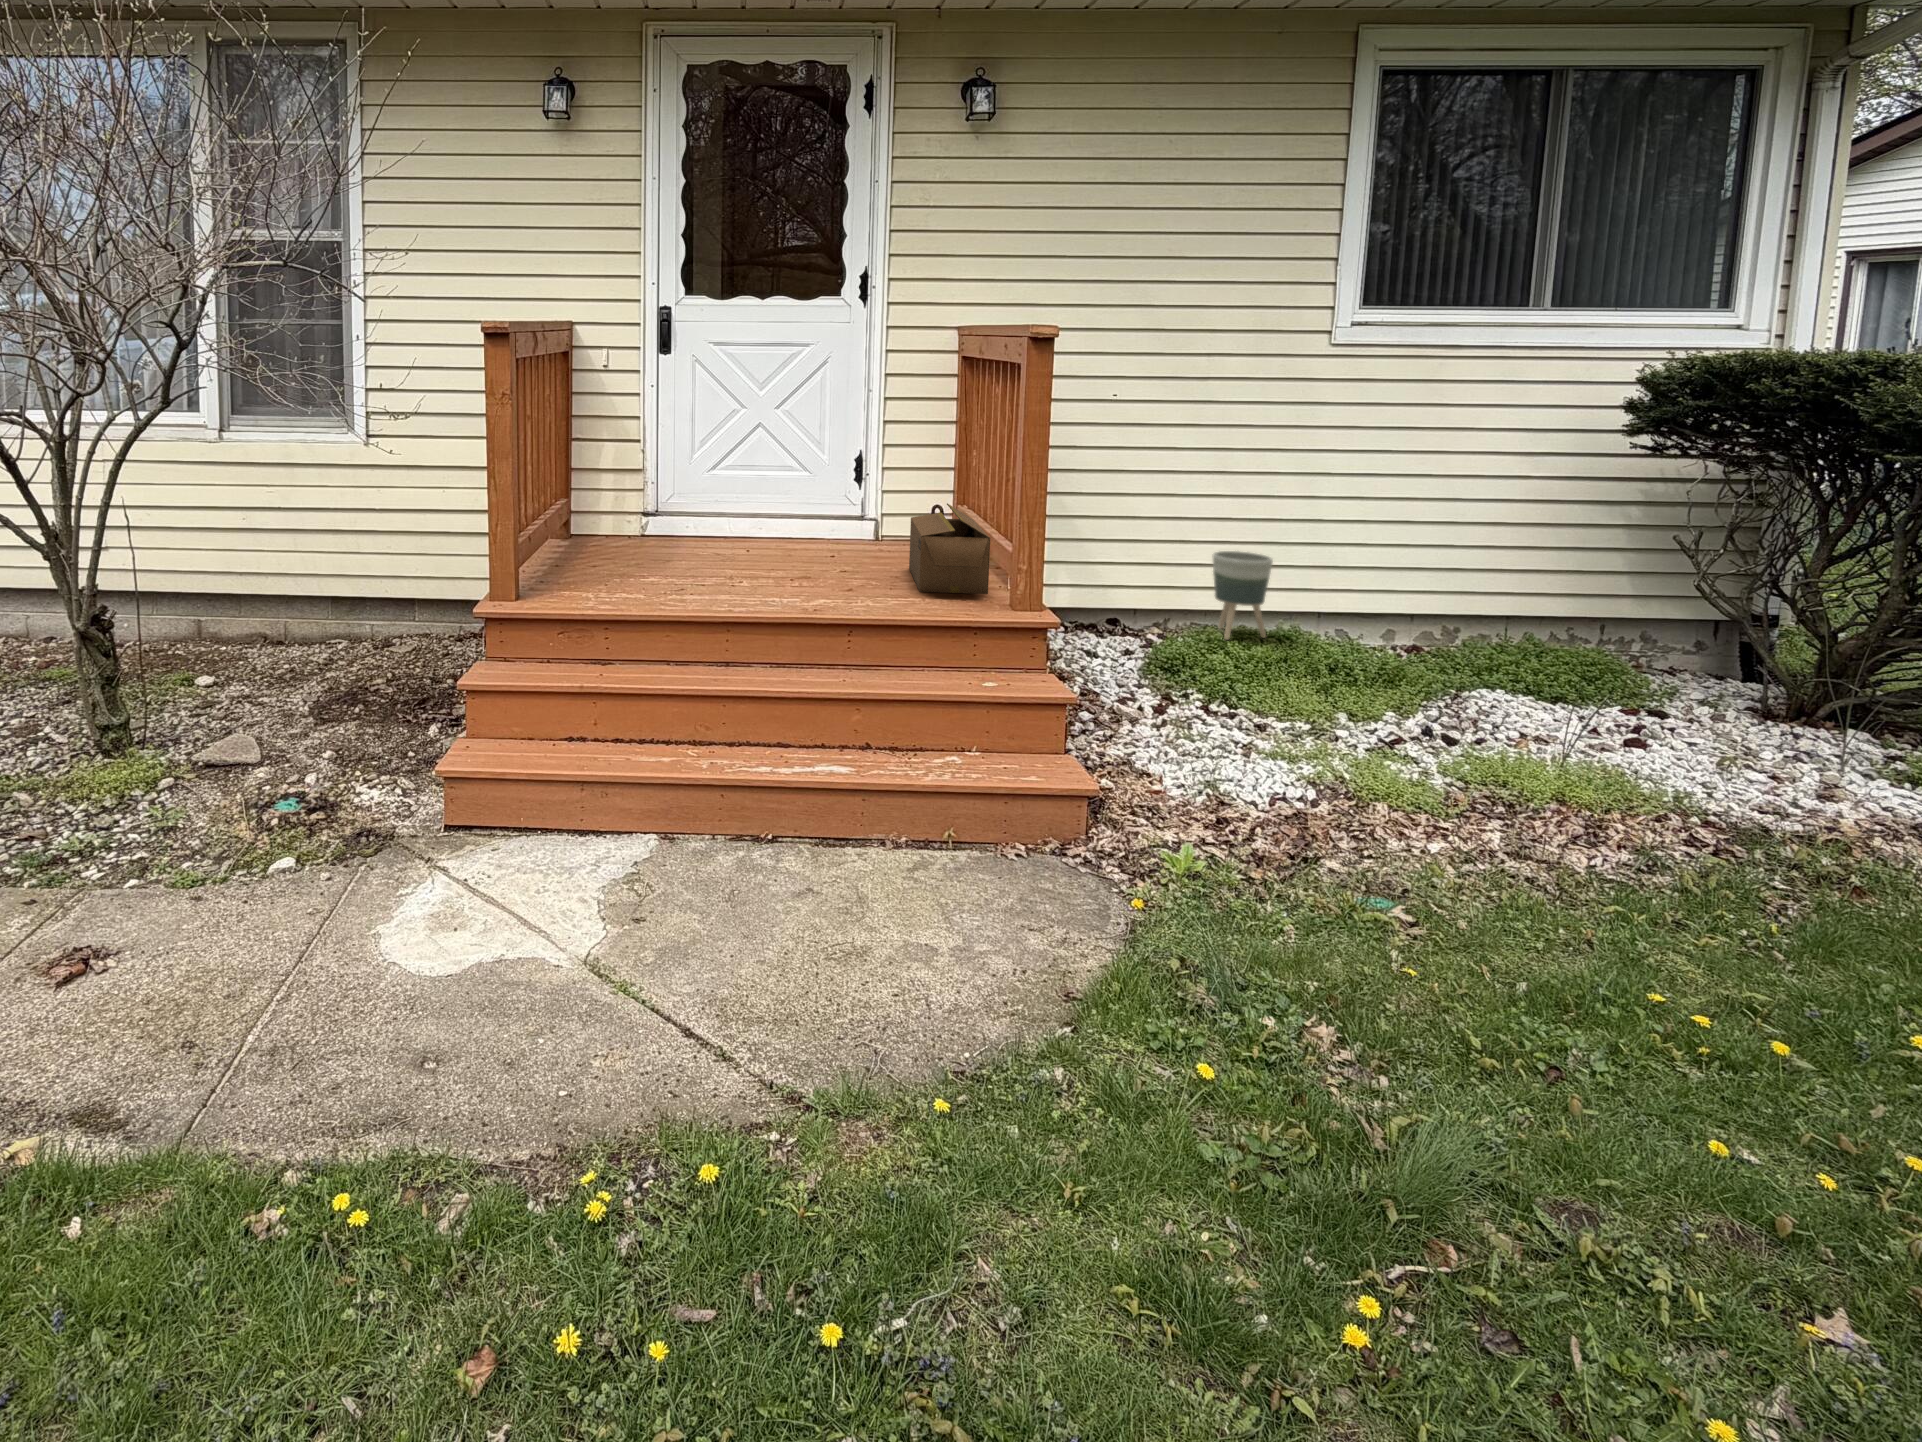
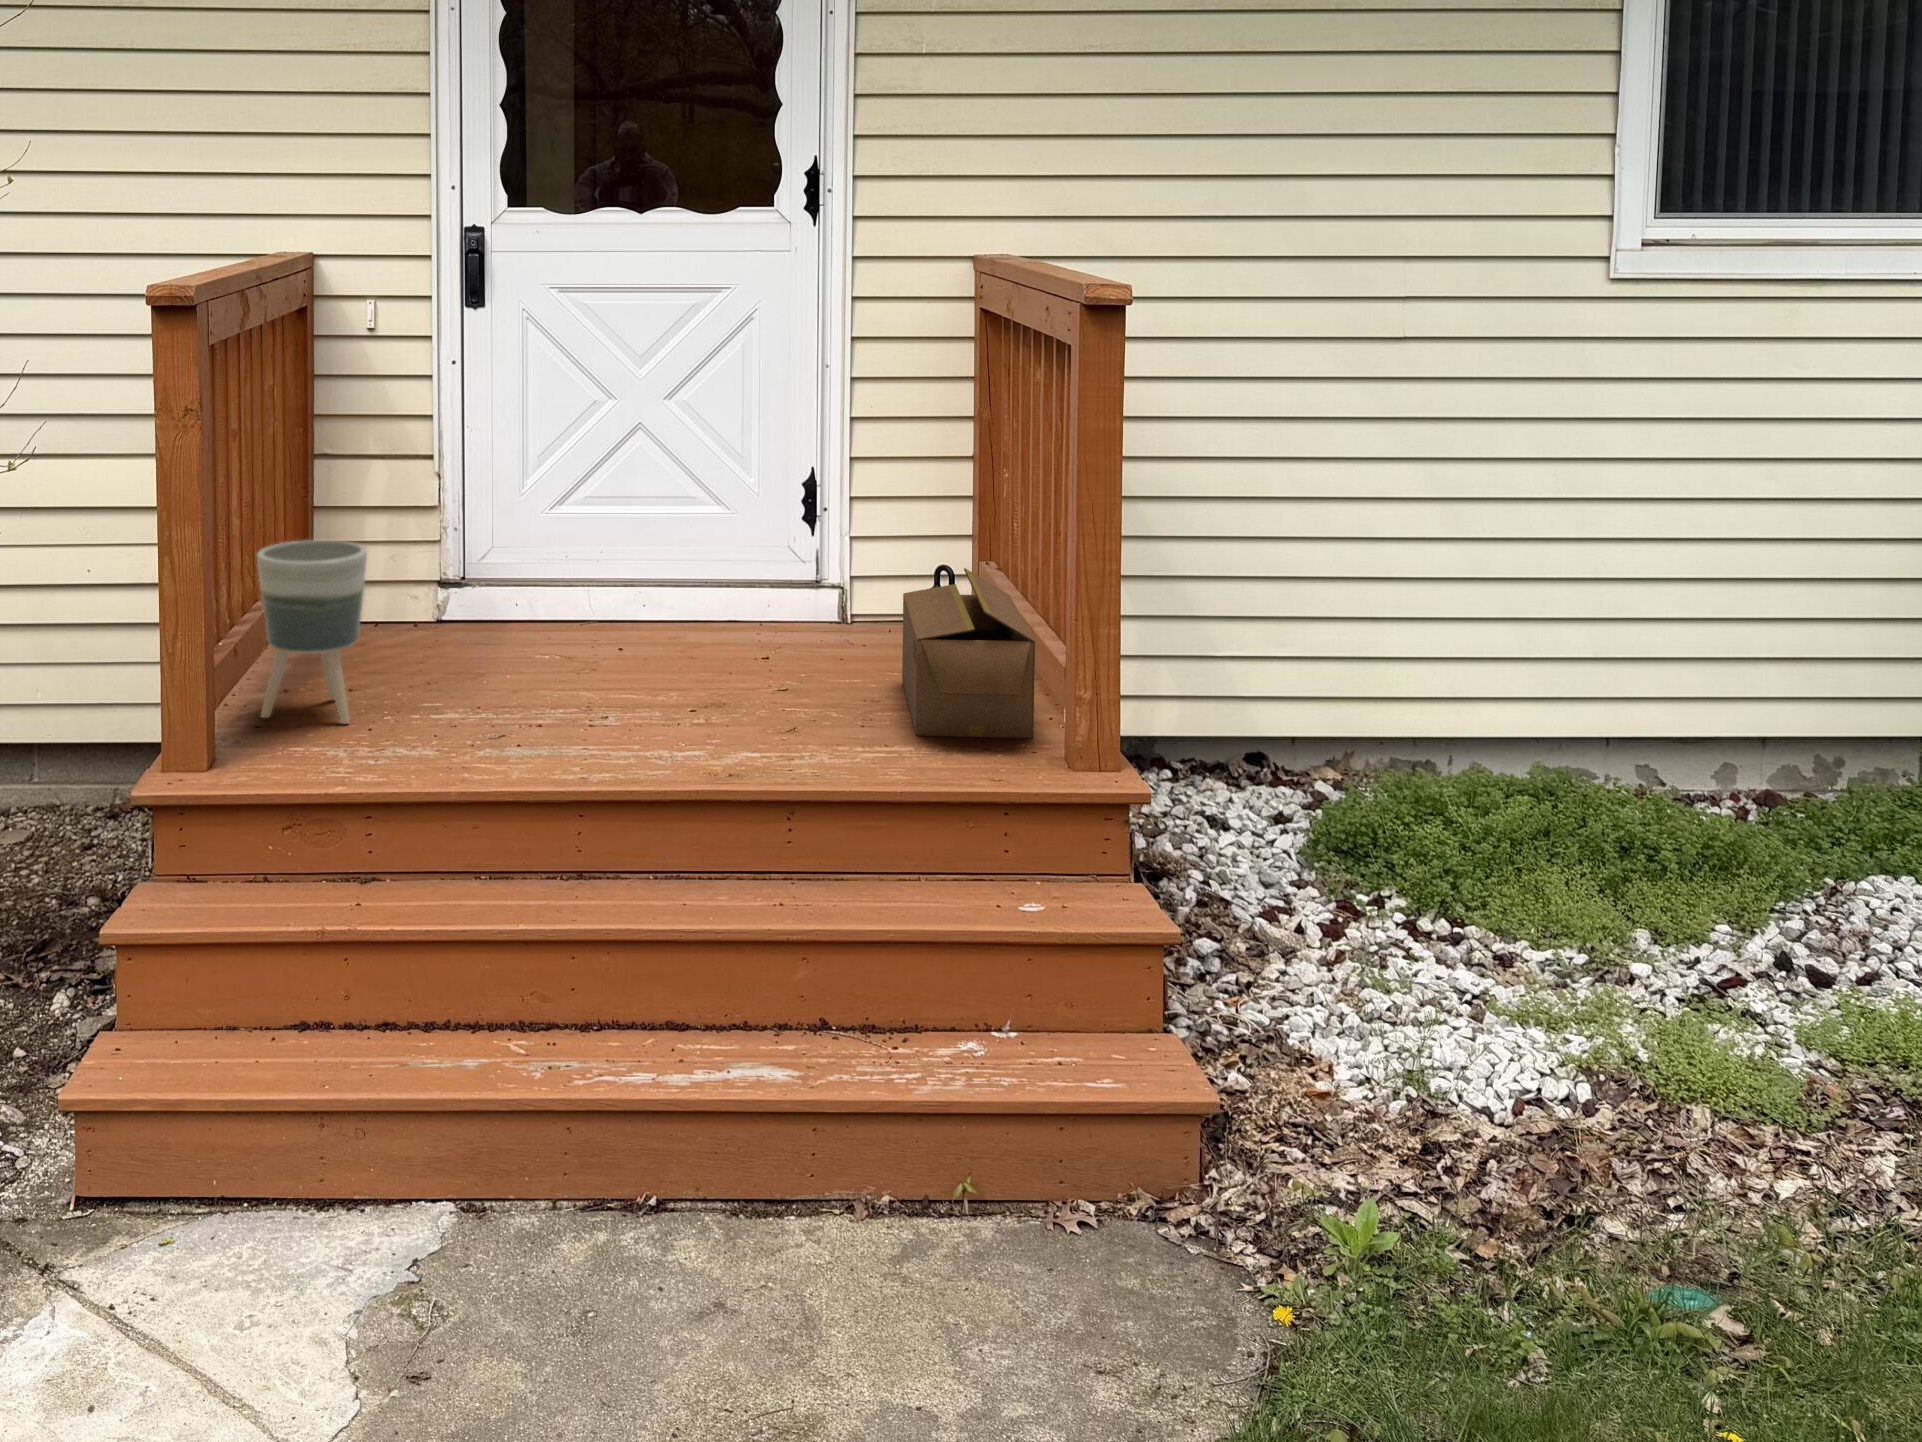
planter: present [1212,551,1273,640] -> present [257,540,367,724]

